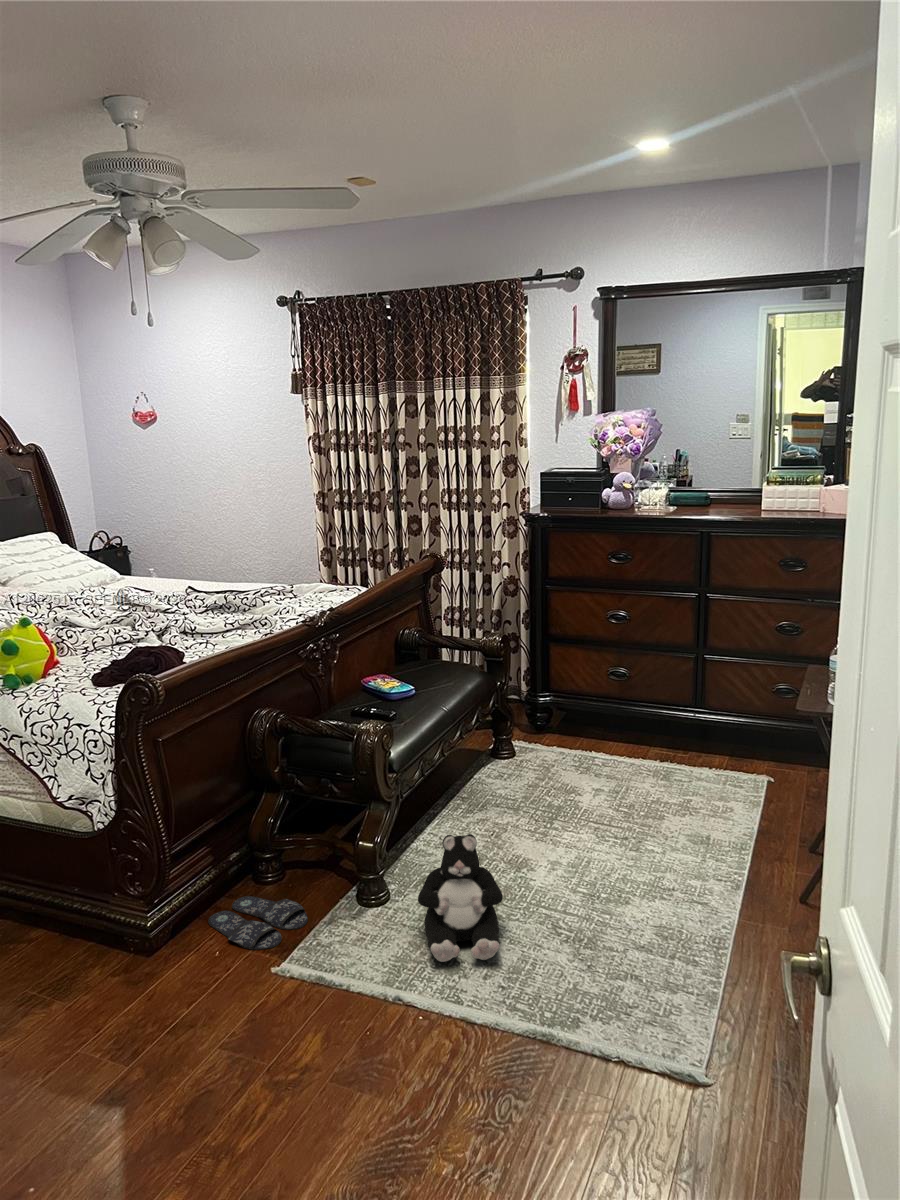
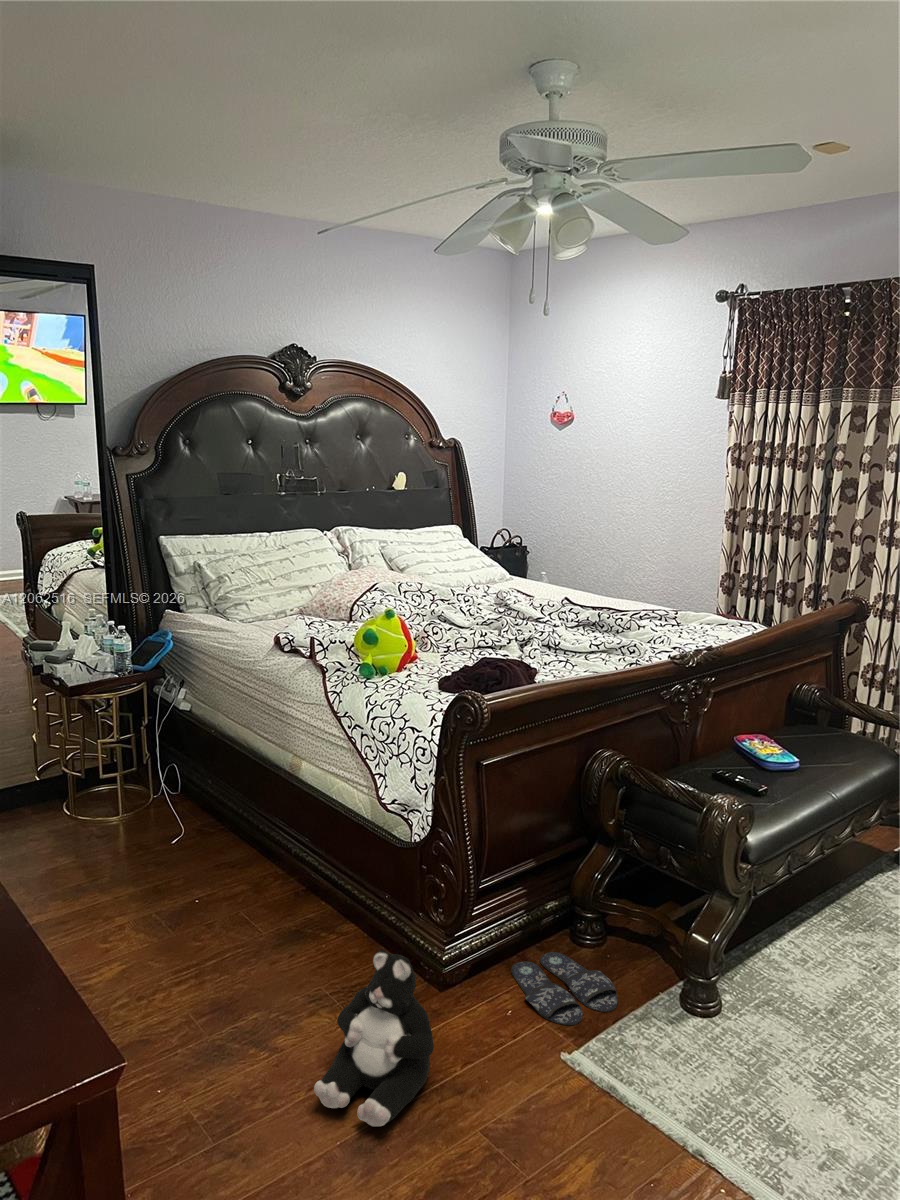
plush toy: present [418,834,503,962] -> present [314,950,434,1127]

